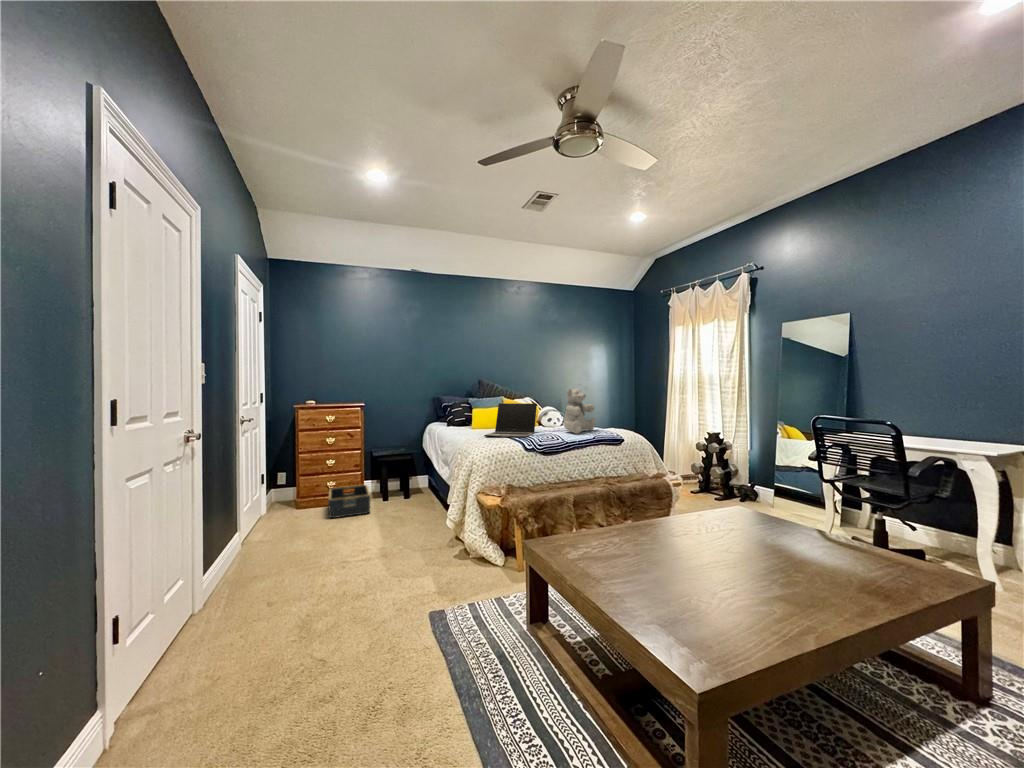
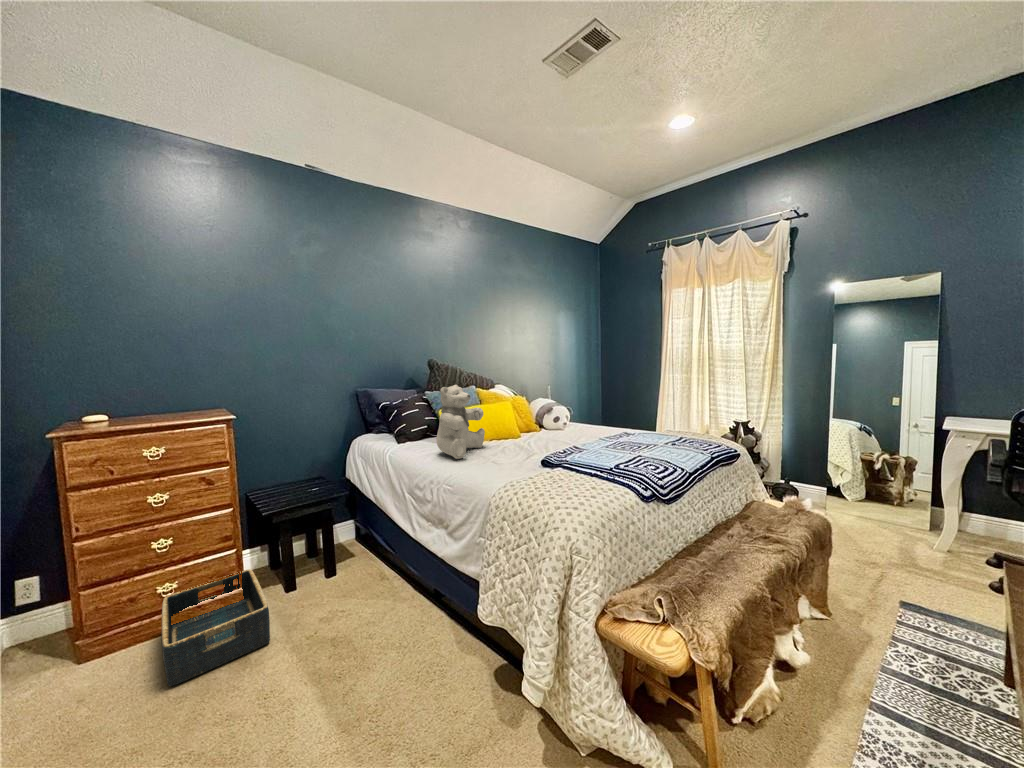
teddy bear: present [564,389,595,434] -> present [436,385,485,459]
laptop: present [484,403,537,438] -> none [526,402,617,475]

